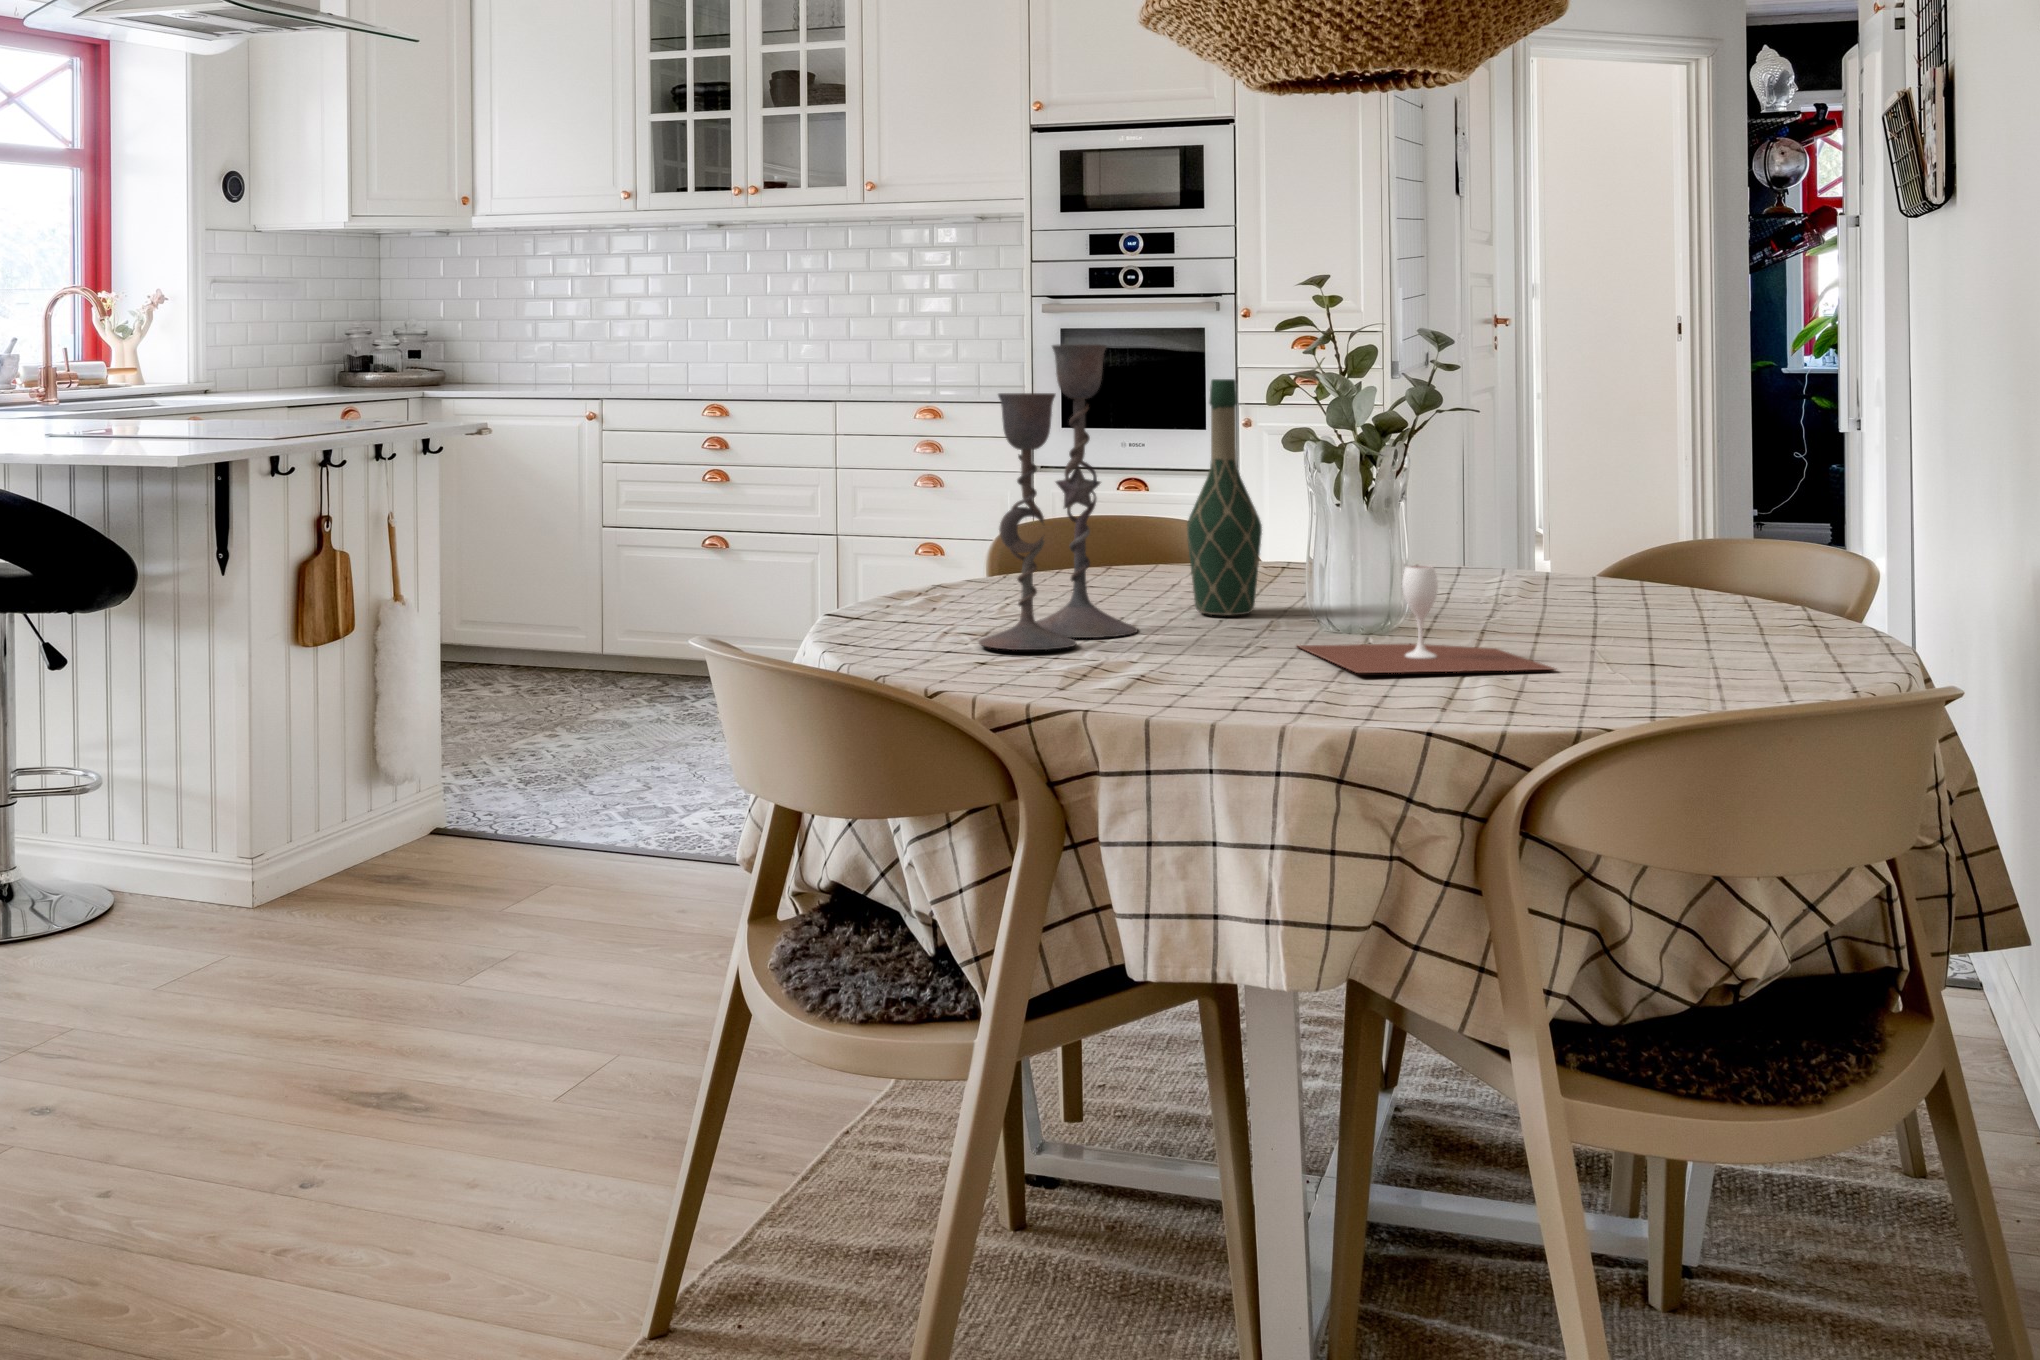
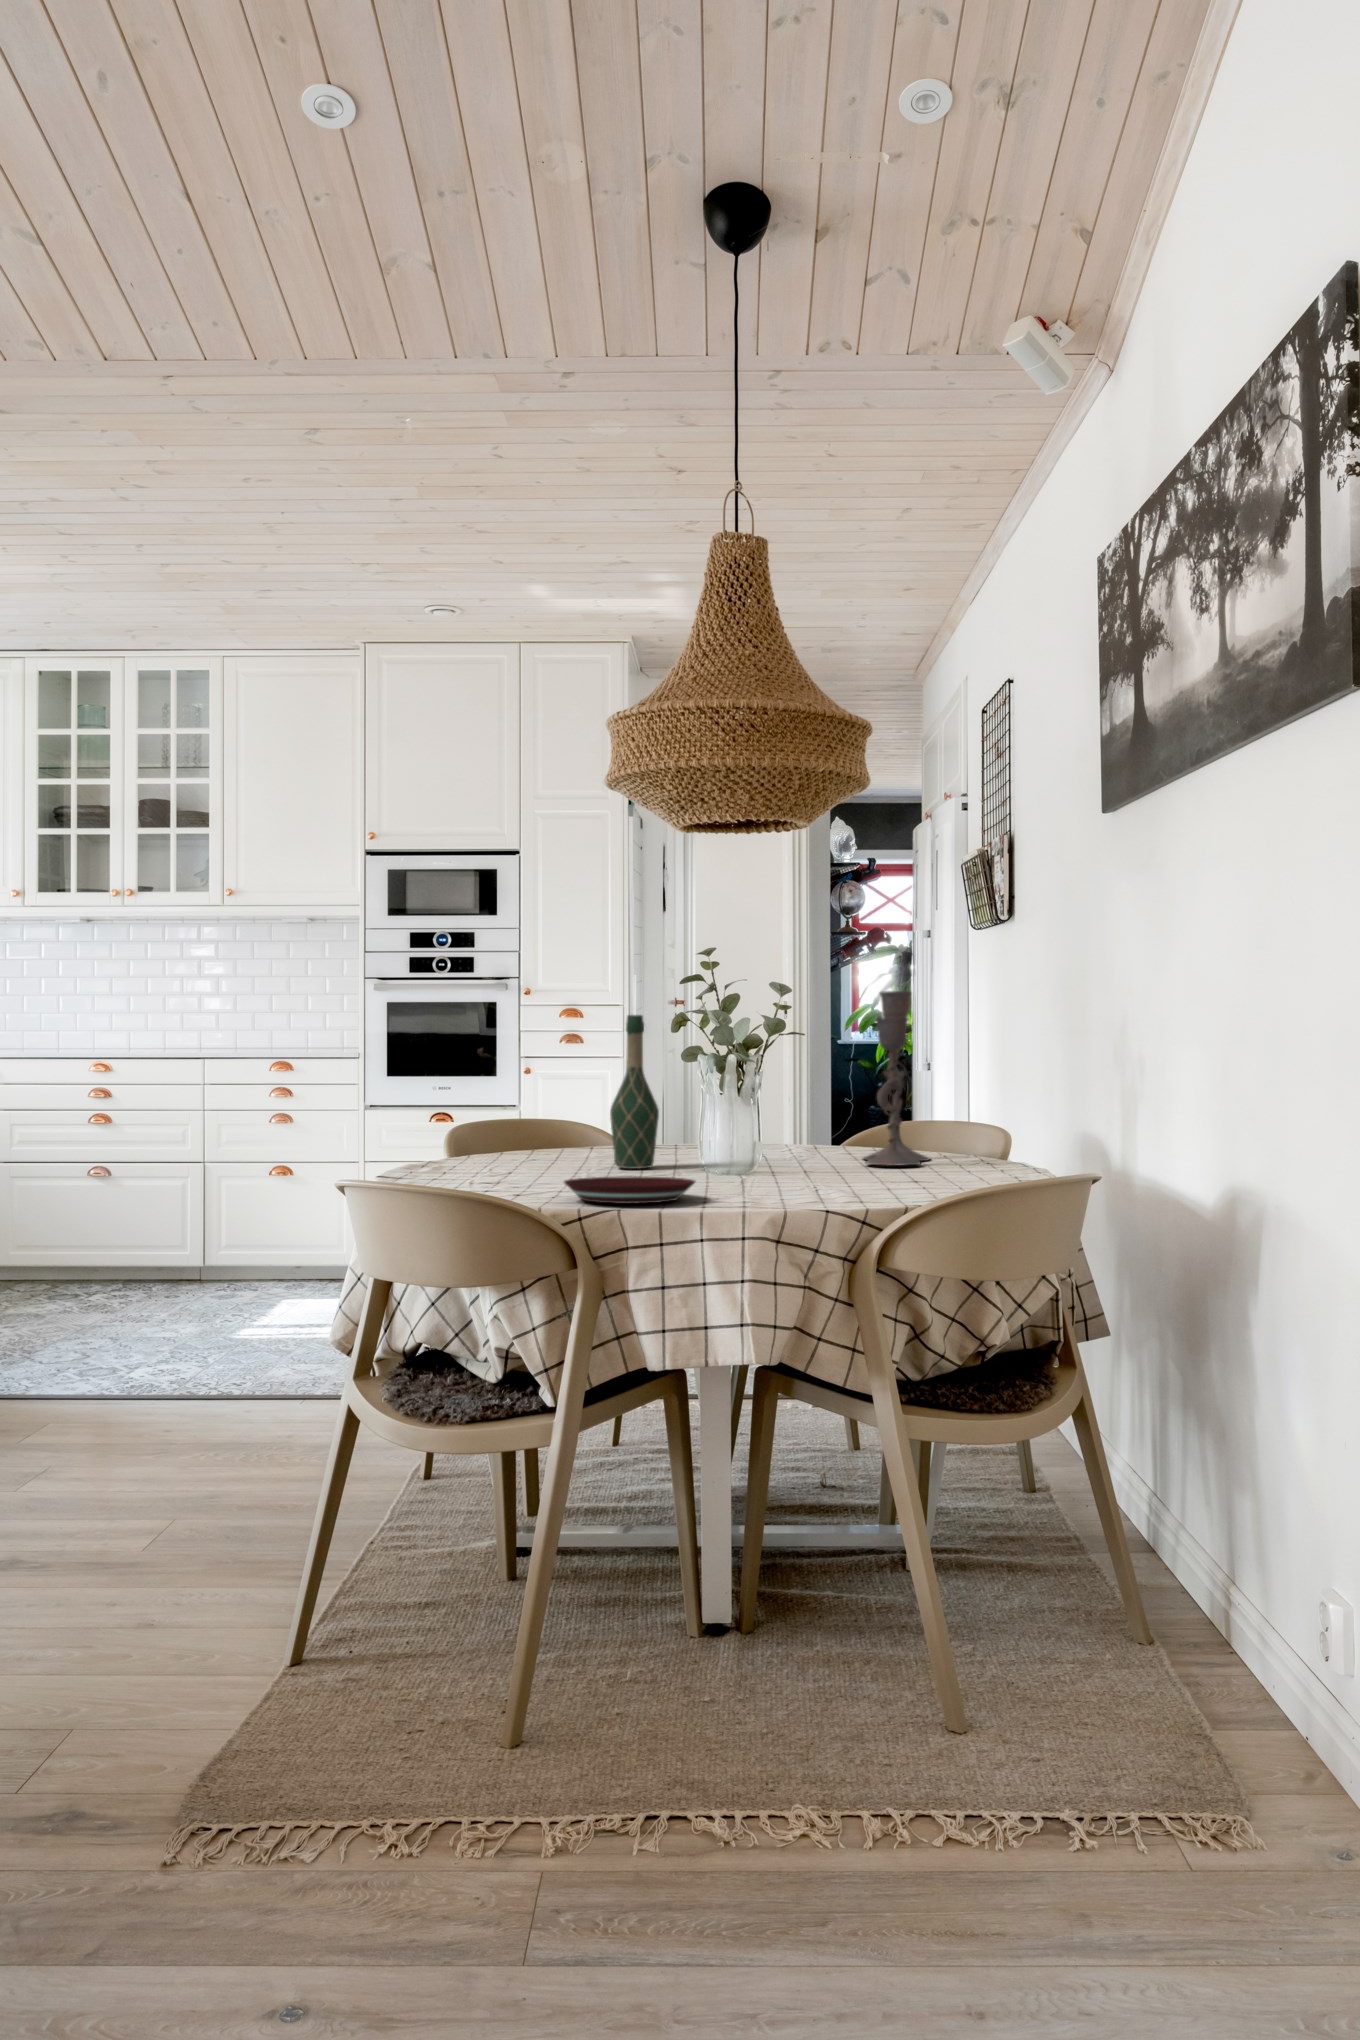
candlestick: present [978,344,1138,650] -> present [863,991,929,1166]
wine glass: present [1298,566,1555,673] -> none [701,1126,869,1189]
plate: none [1025,645,1235,698] -> present [564,1176,695,1204]

